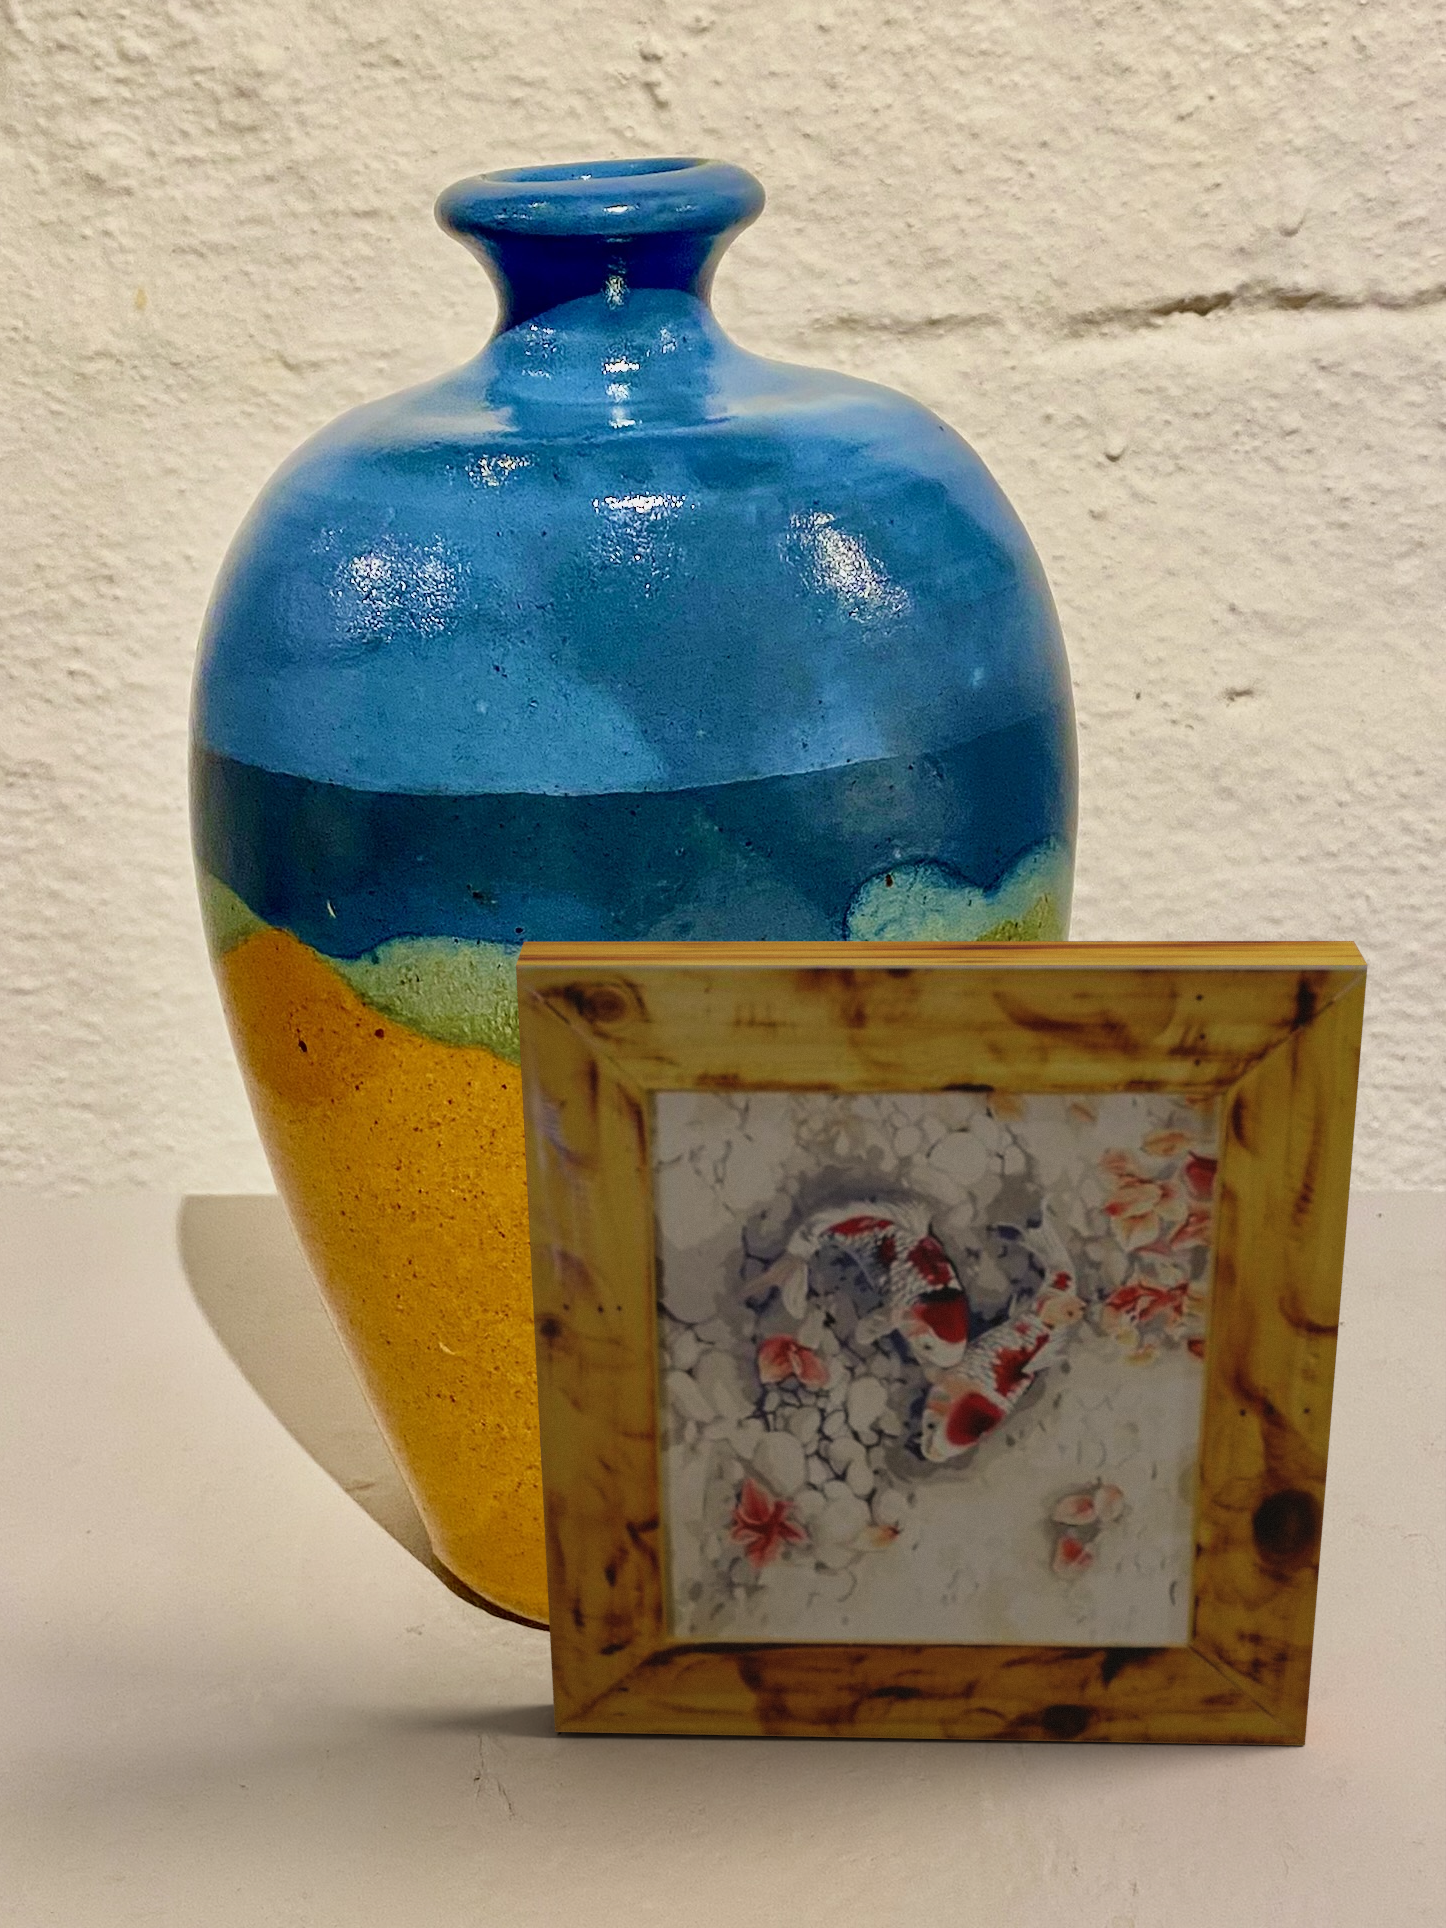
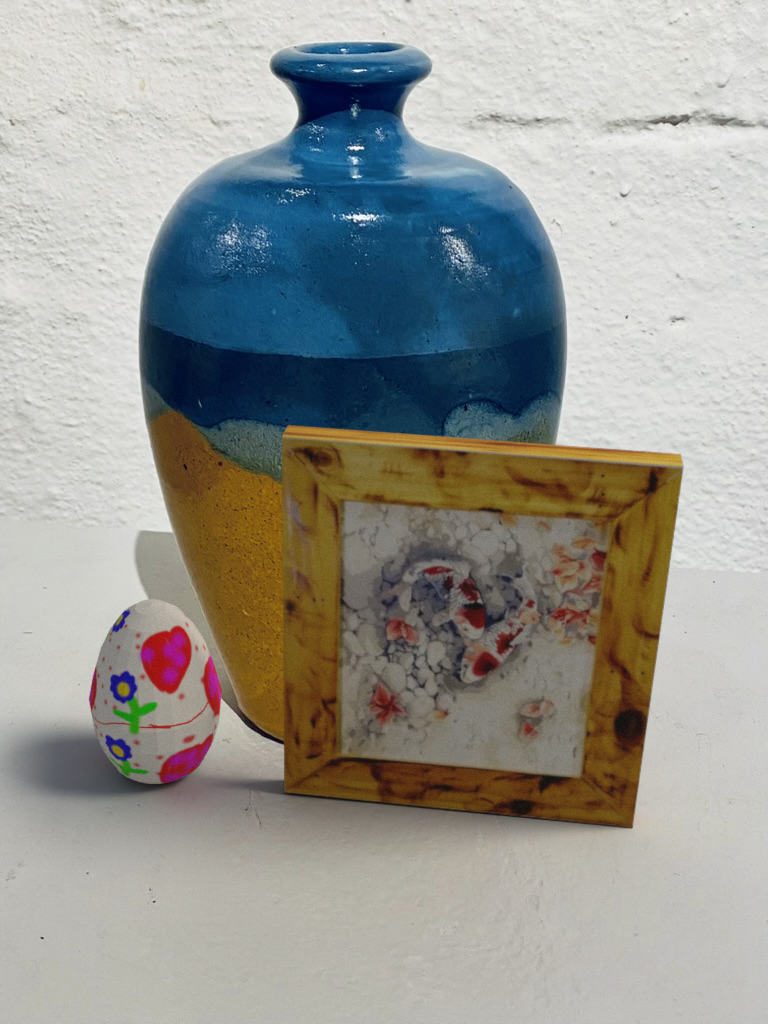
decorative egg: none [122,1336,405,1739] -> present [89,599,222,784]

